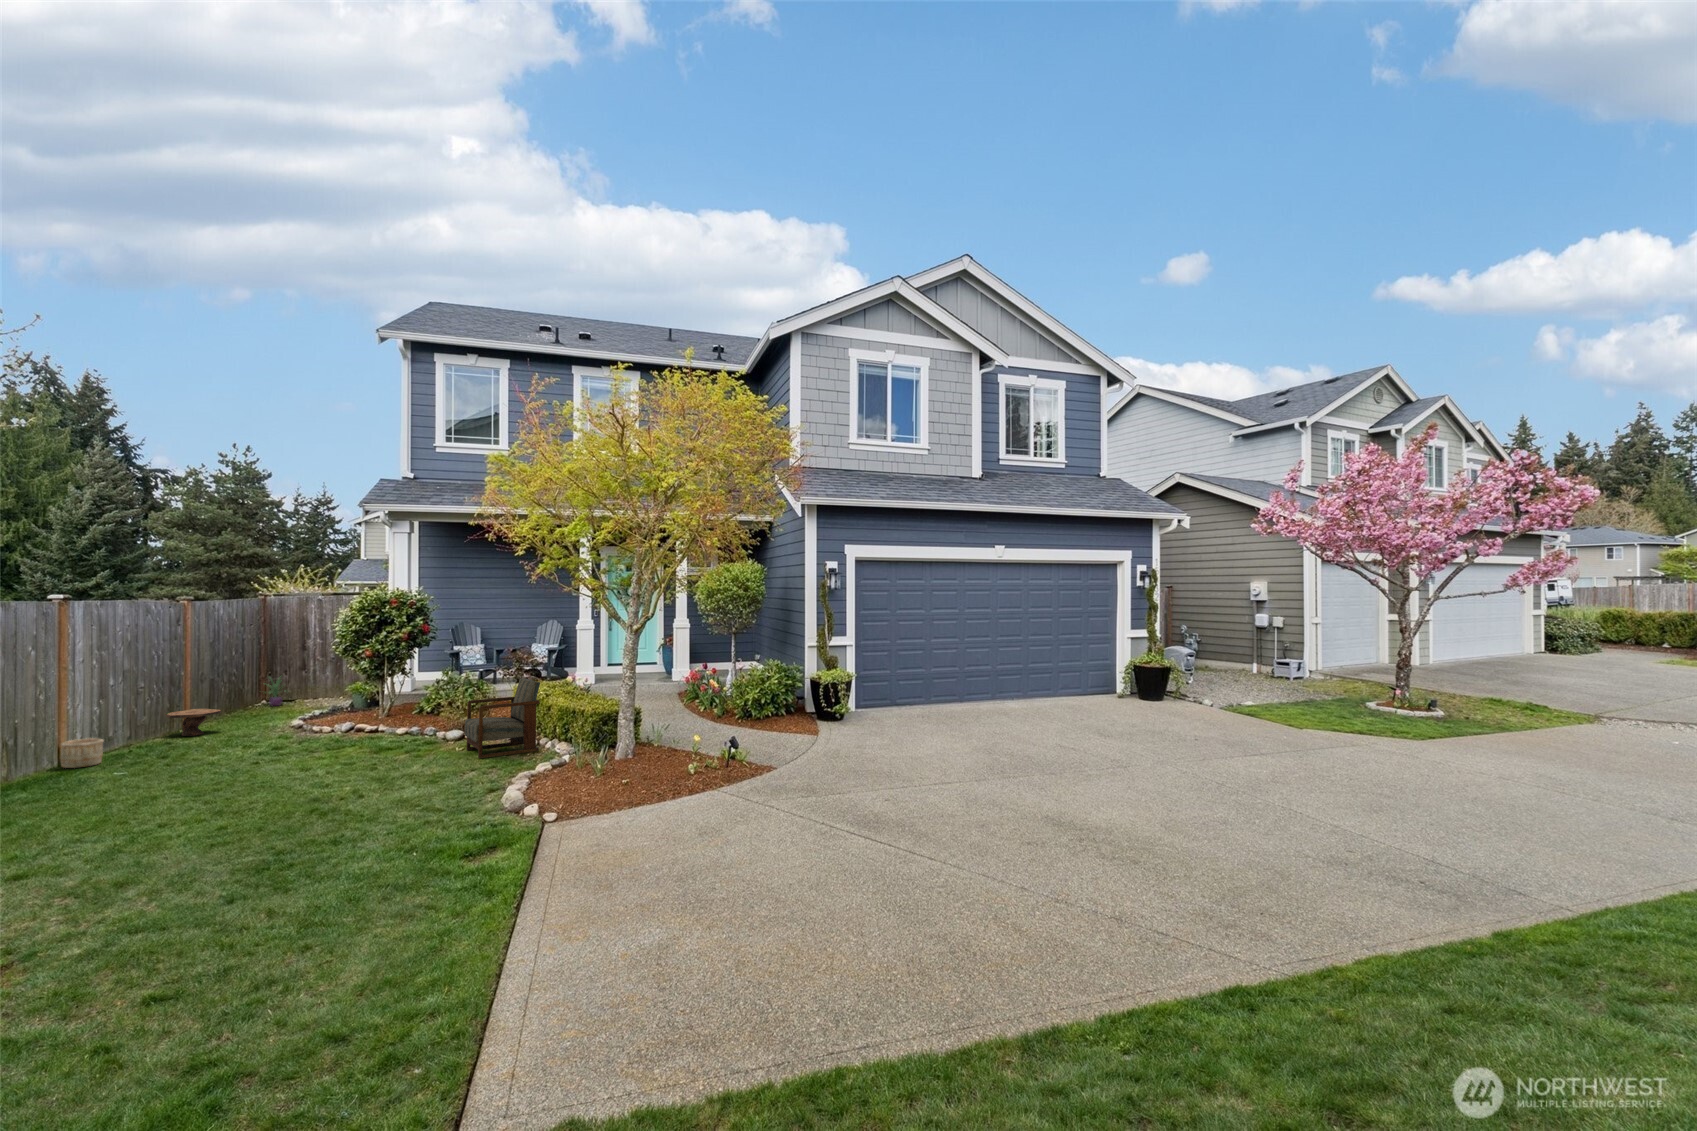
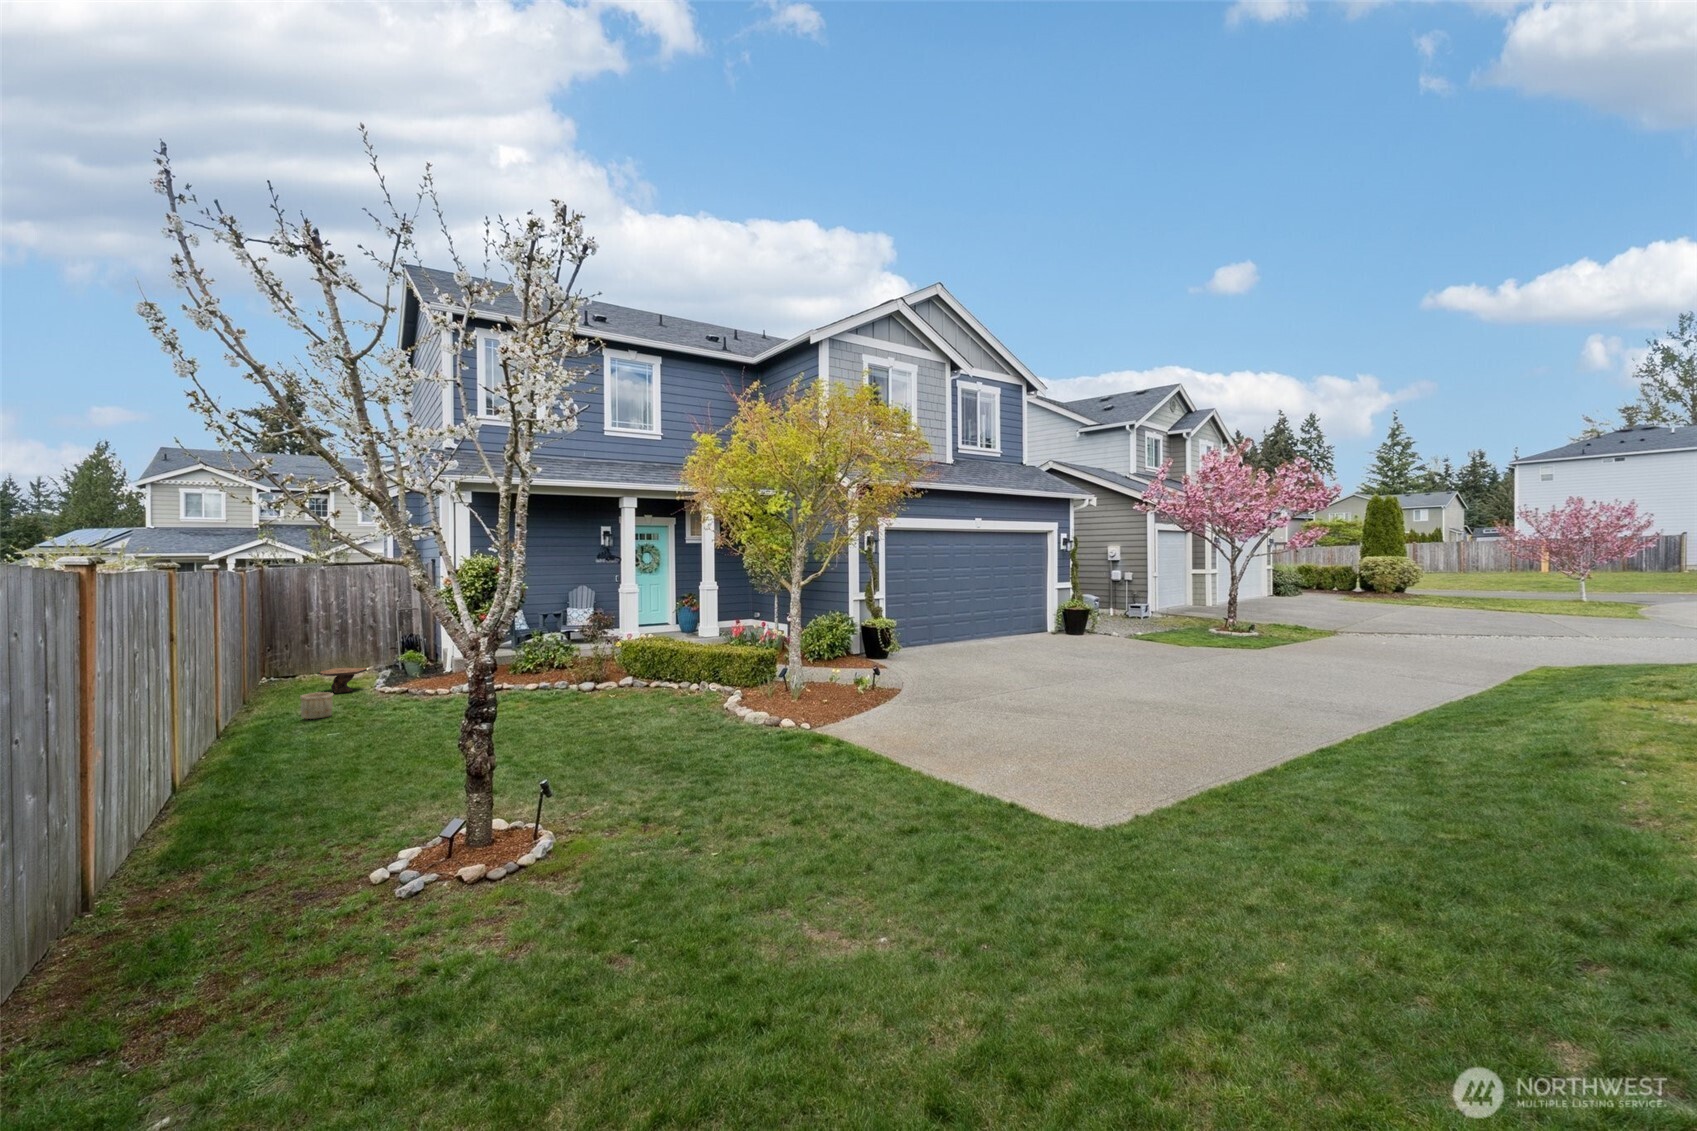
decorative plant: present [269,678,282,706] -> none [322,638,362,668]
armchair: present [465,679,540,758] -> none [644,628,706,692]

